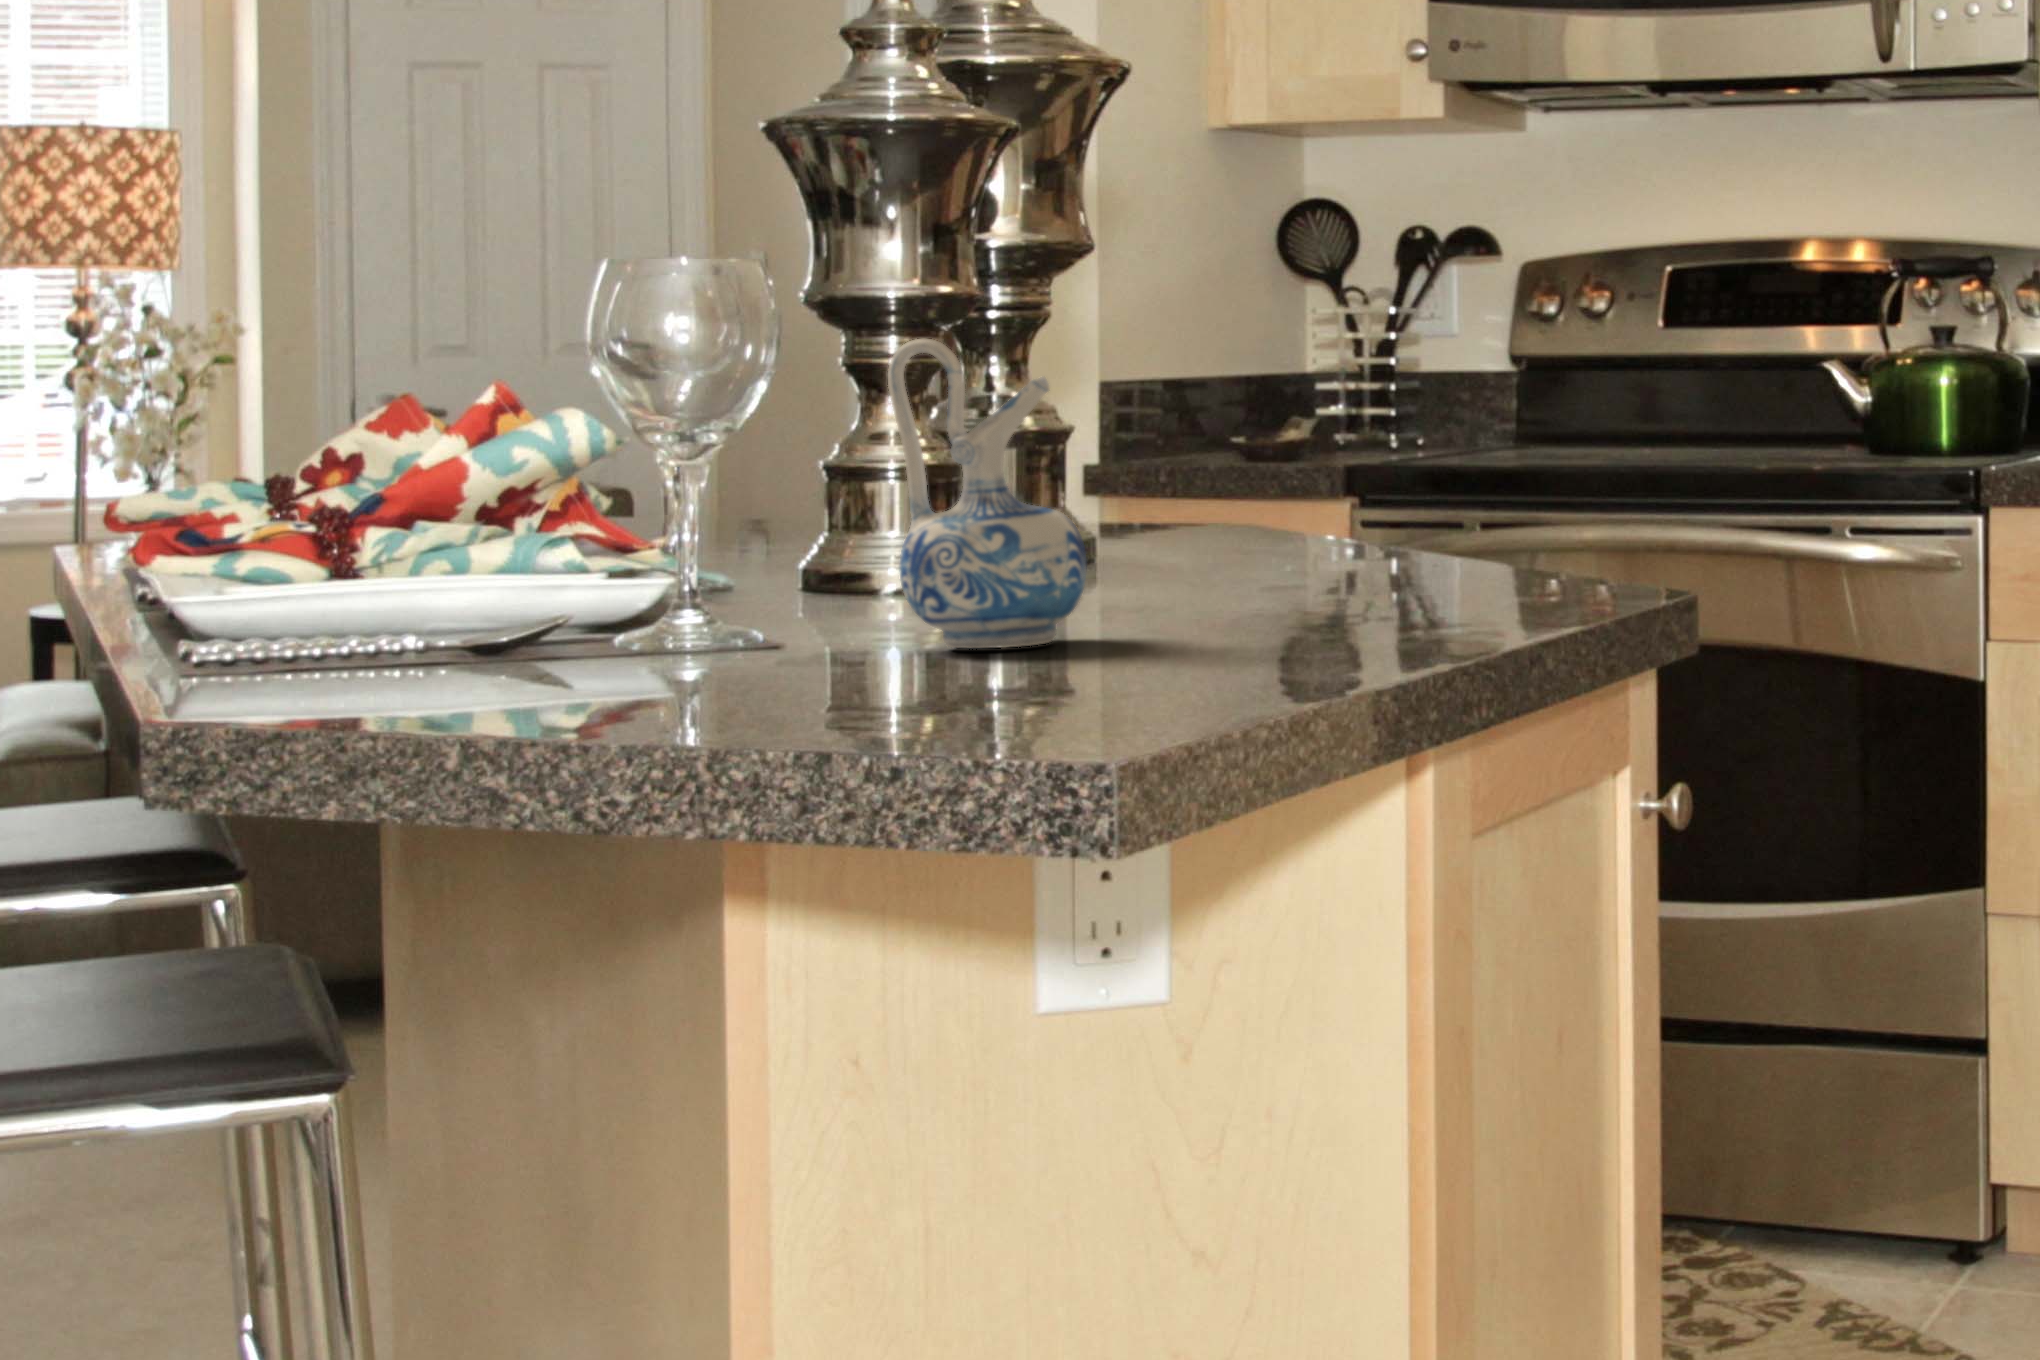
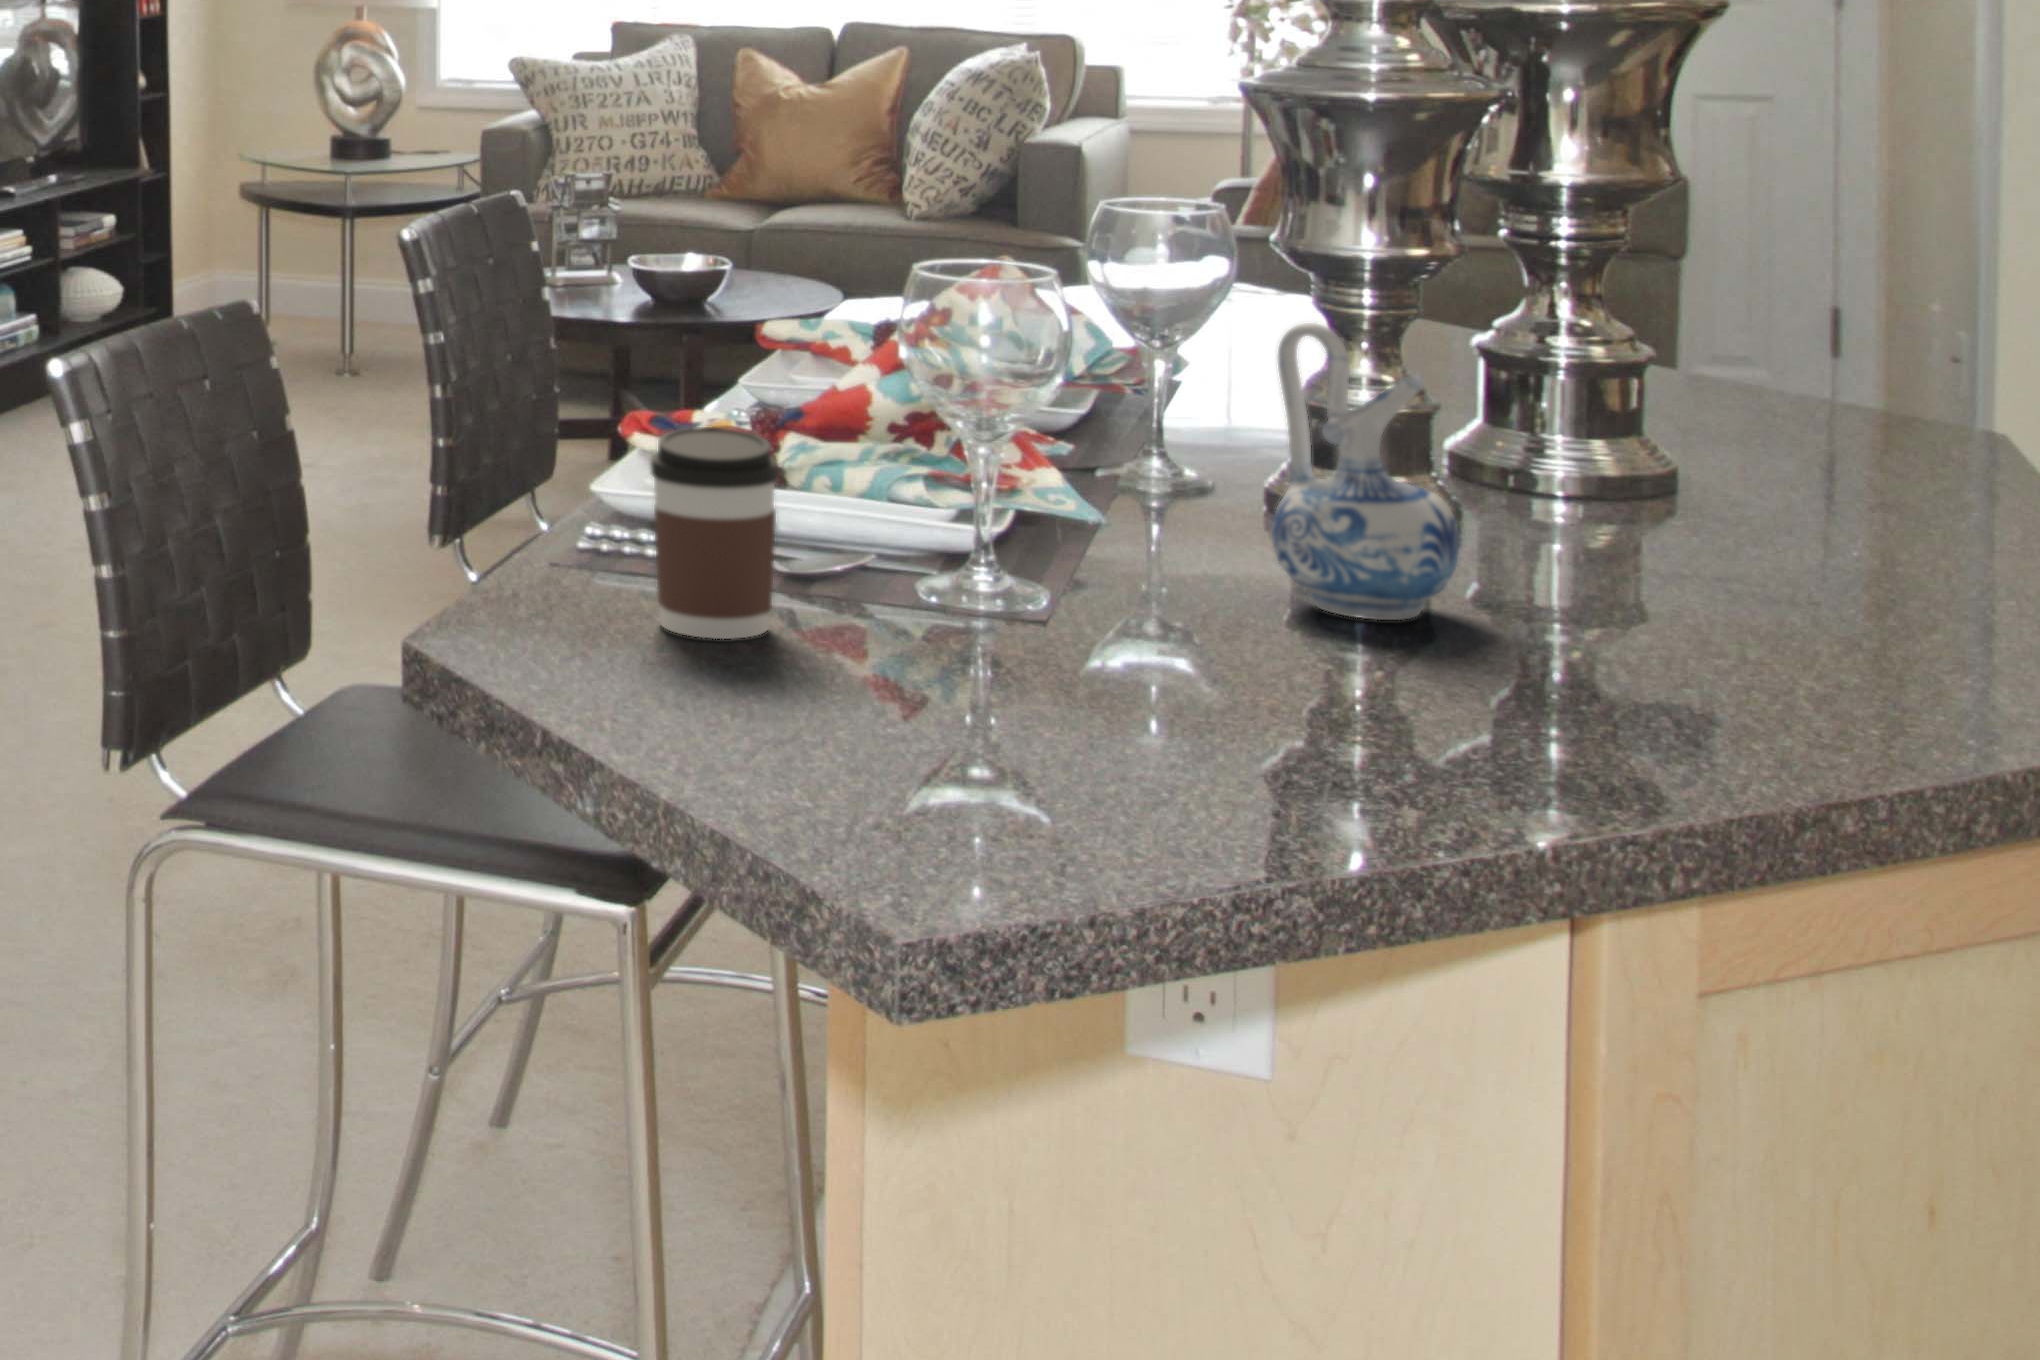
coffee cup: none [275,487,453,750] -> present [651,427,778,639]

